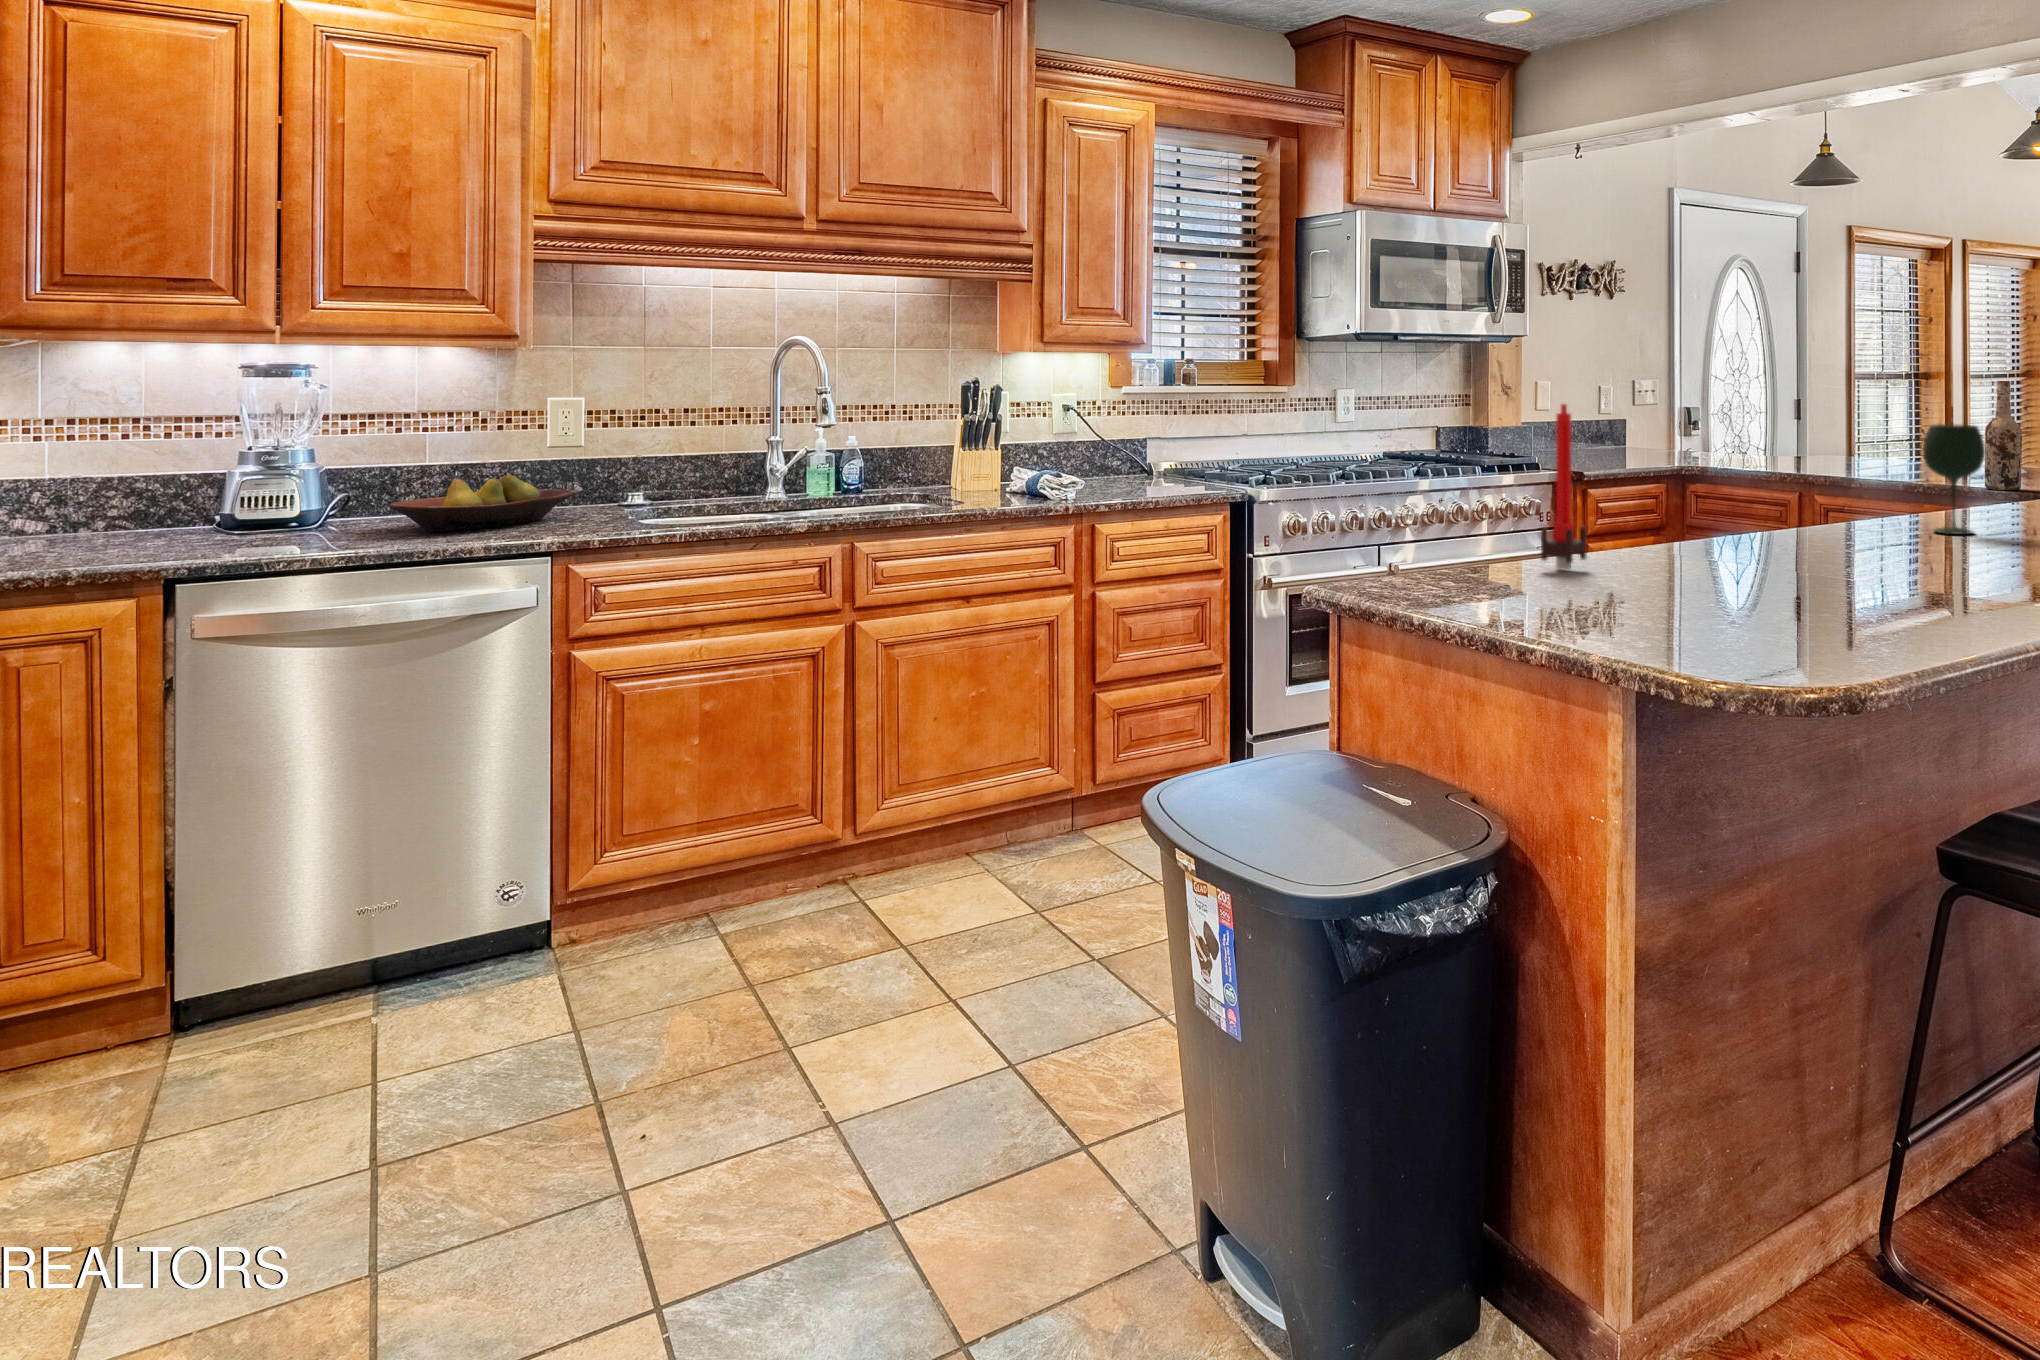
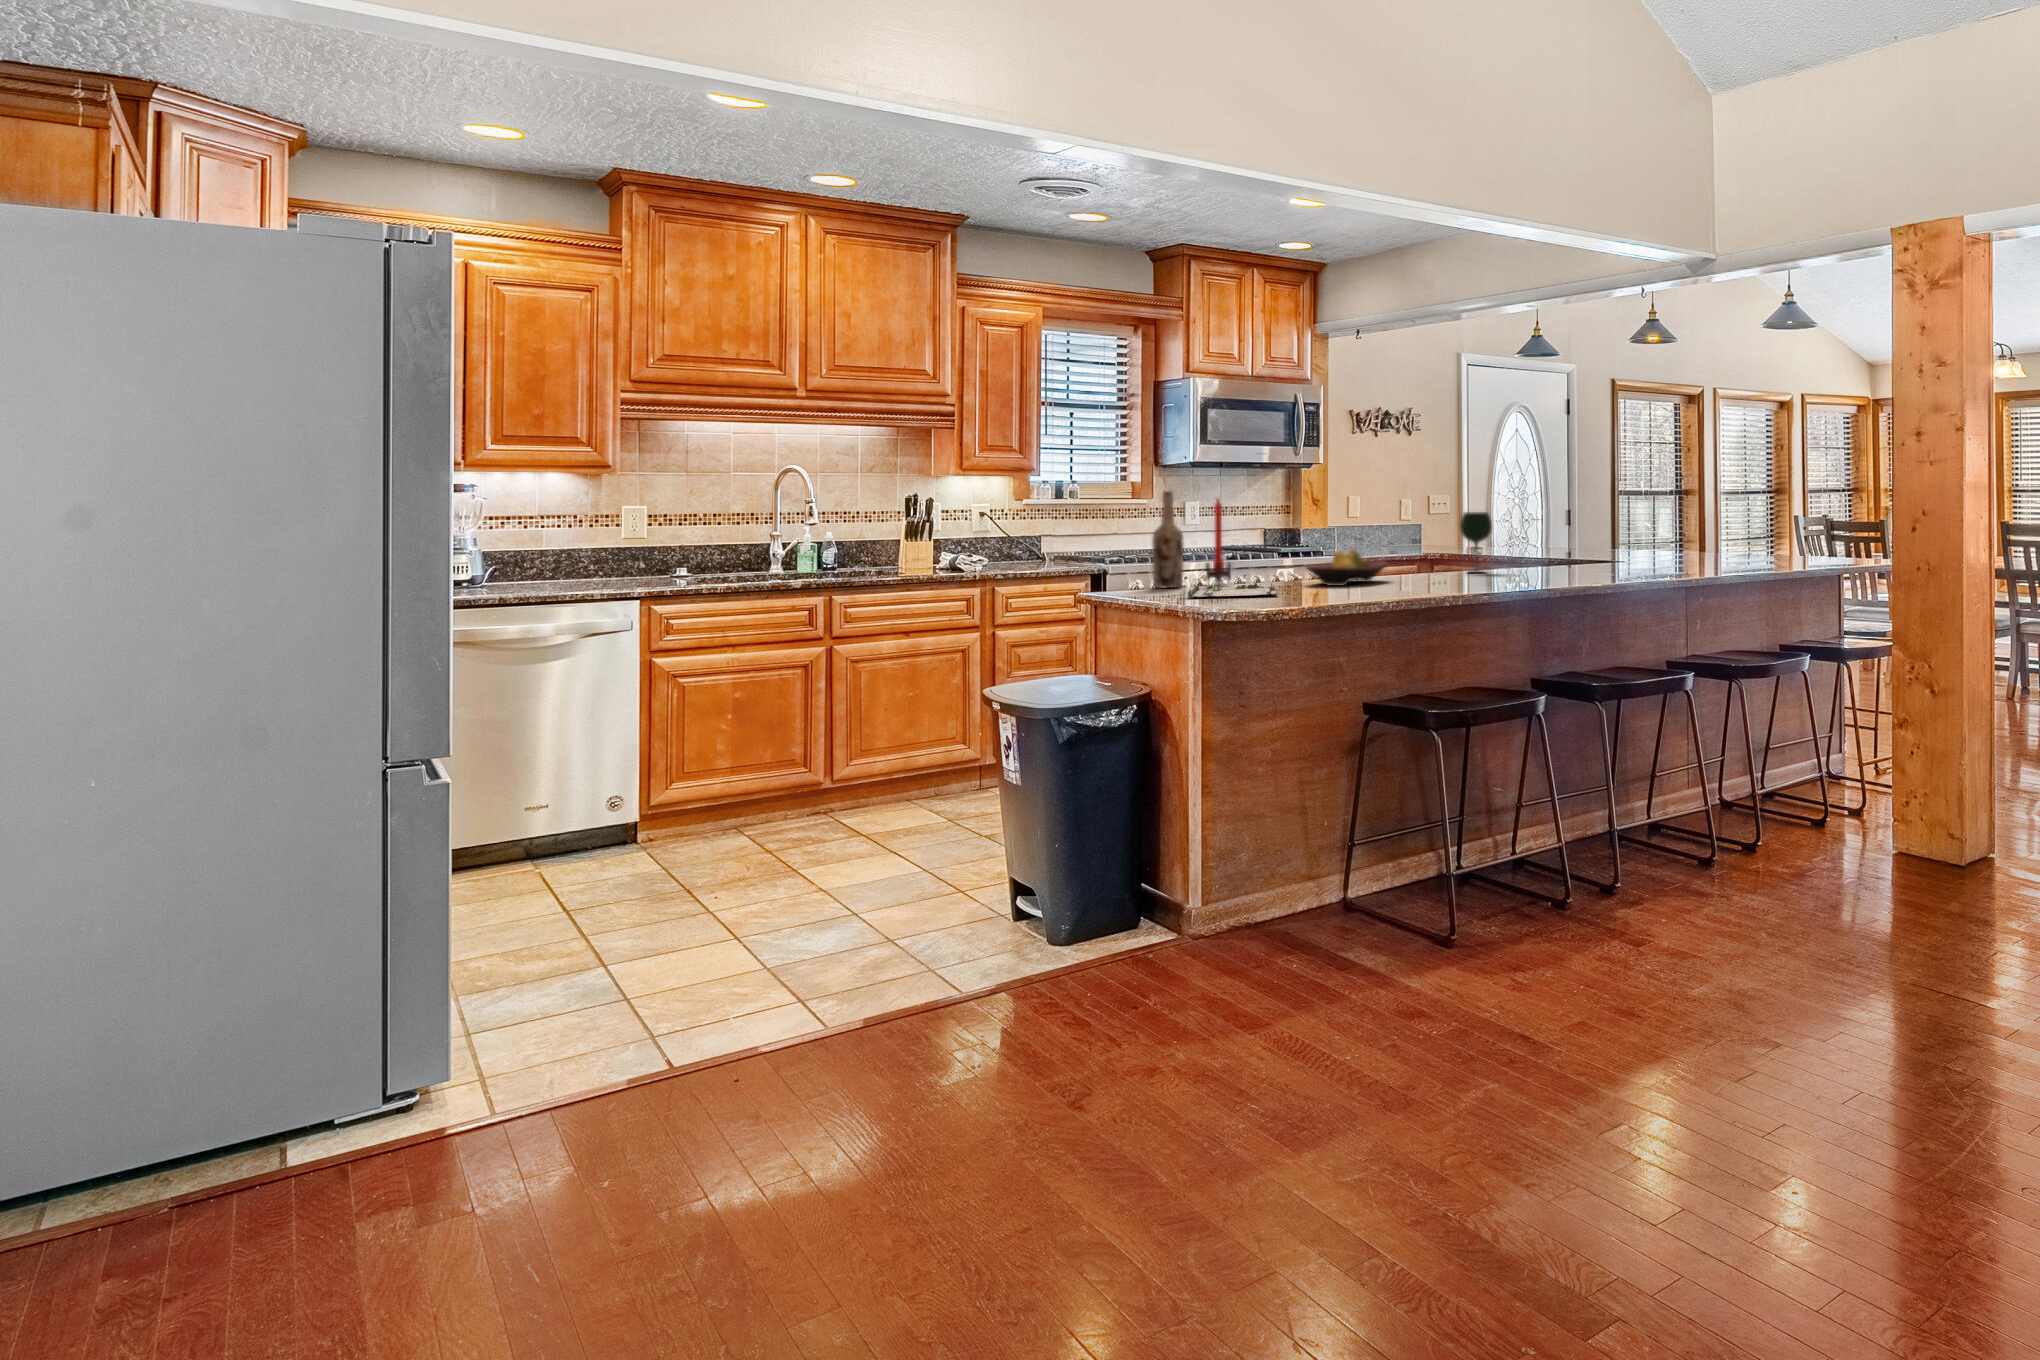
wine bottle: present [1985,381,2022,490] -> present [1153,491,1184,588]
fruit bowl: present [389,475,574,532] -> present [1306,549,1387,586]
tray: none [1575,572,1822,644] -> present [1188,579,1277,599]

